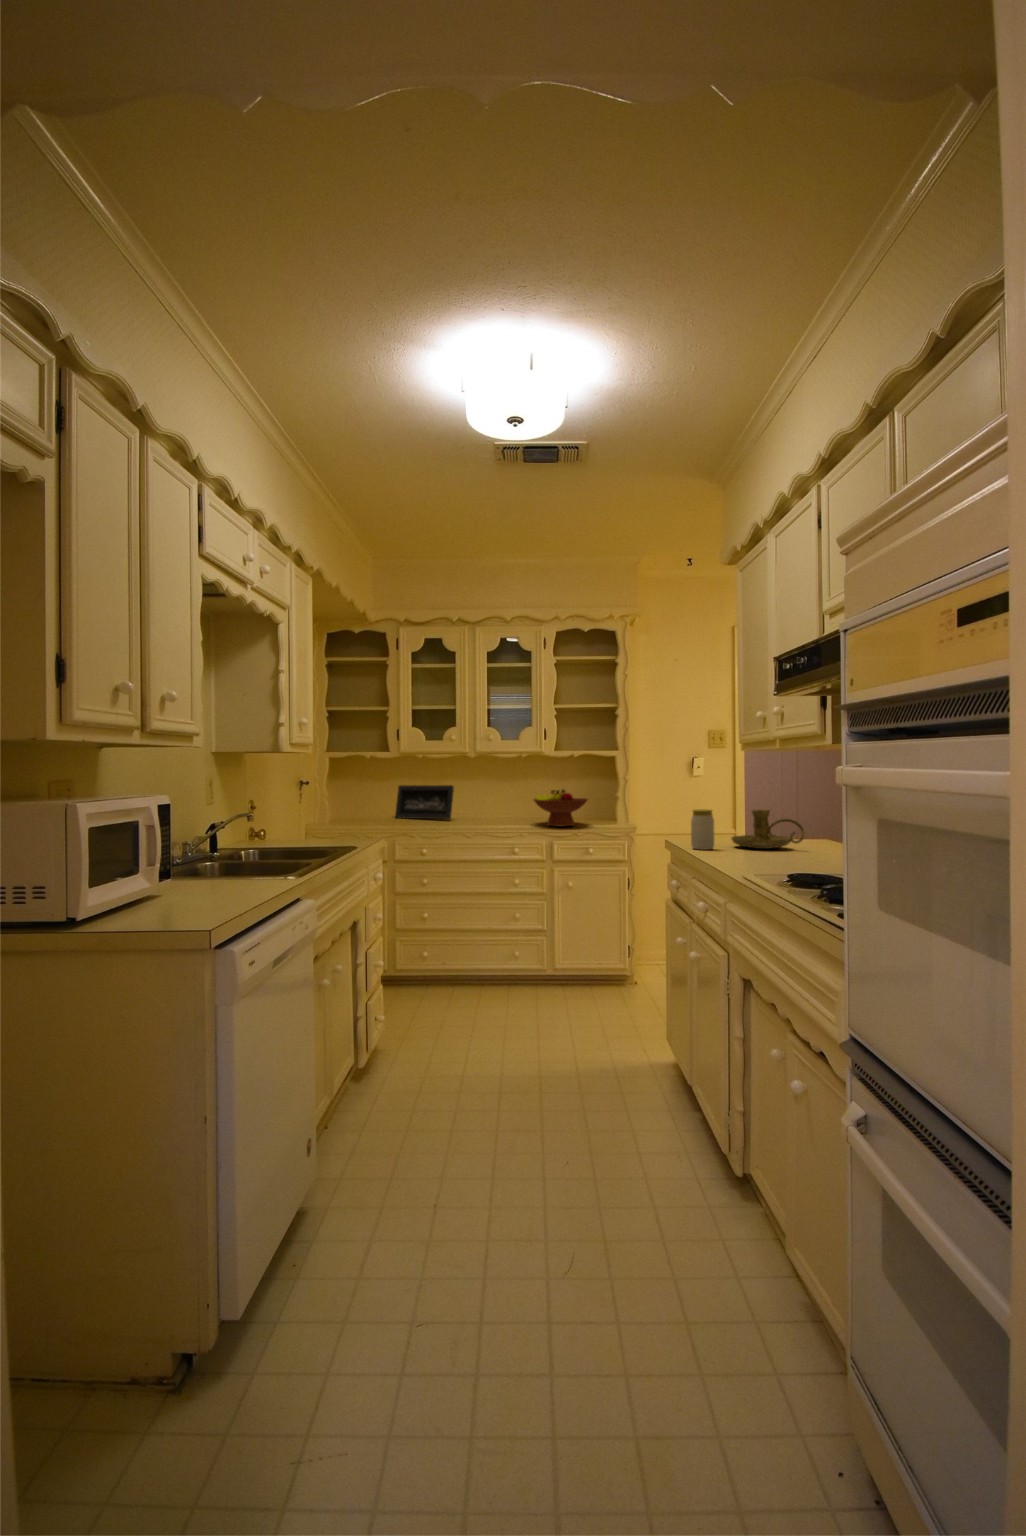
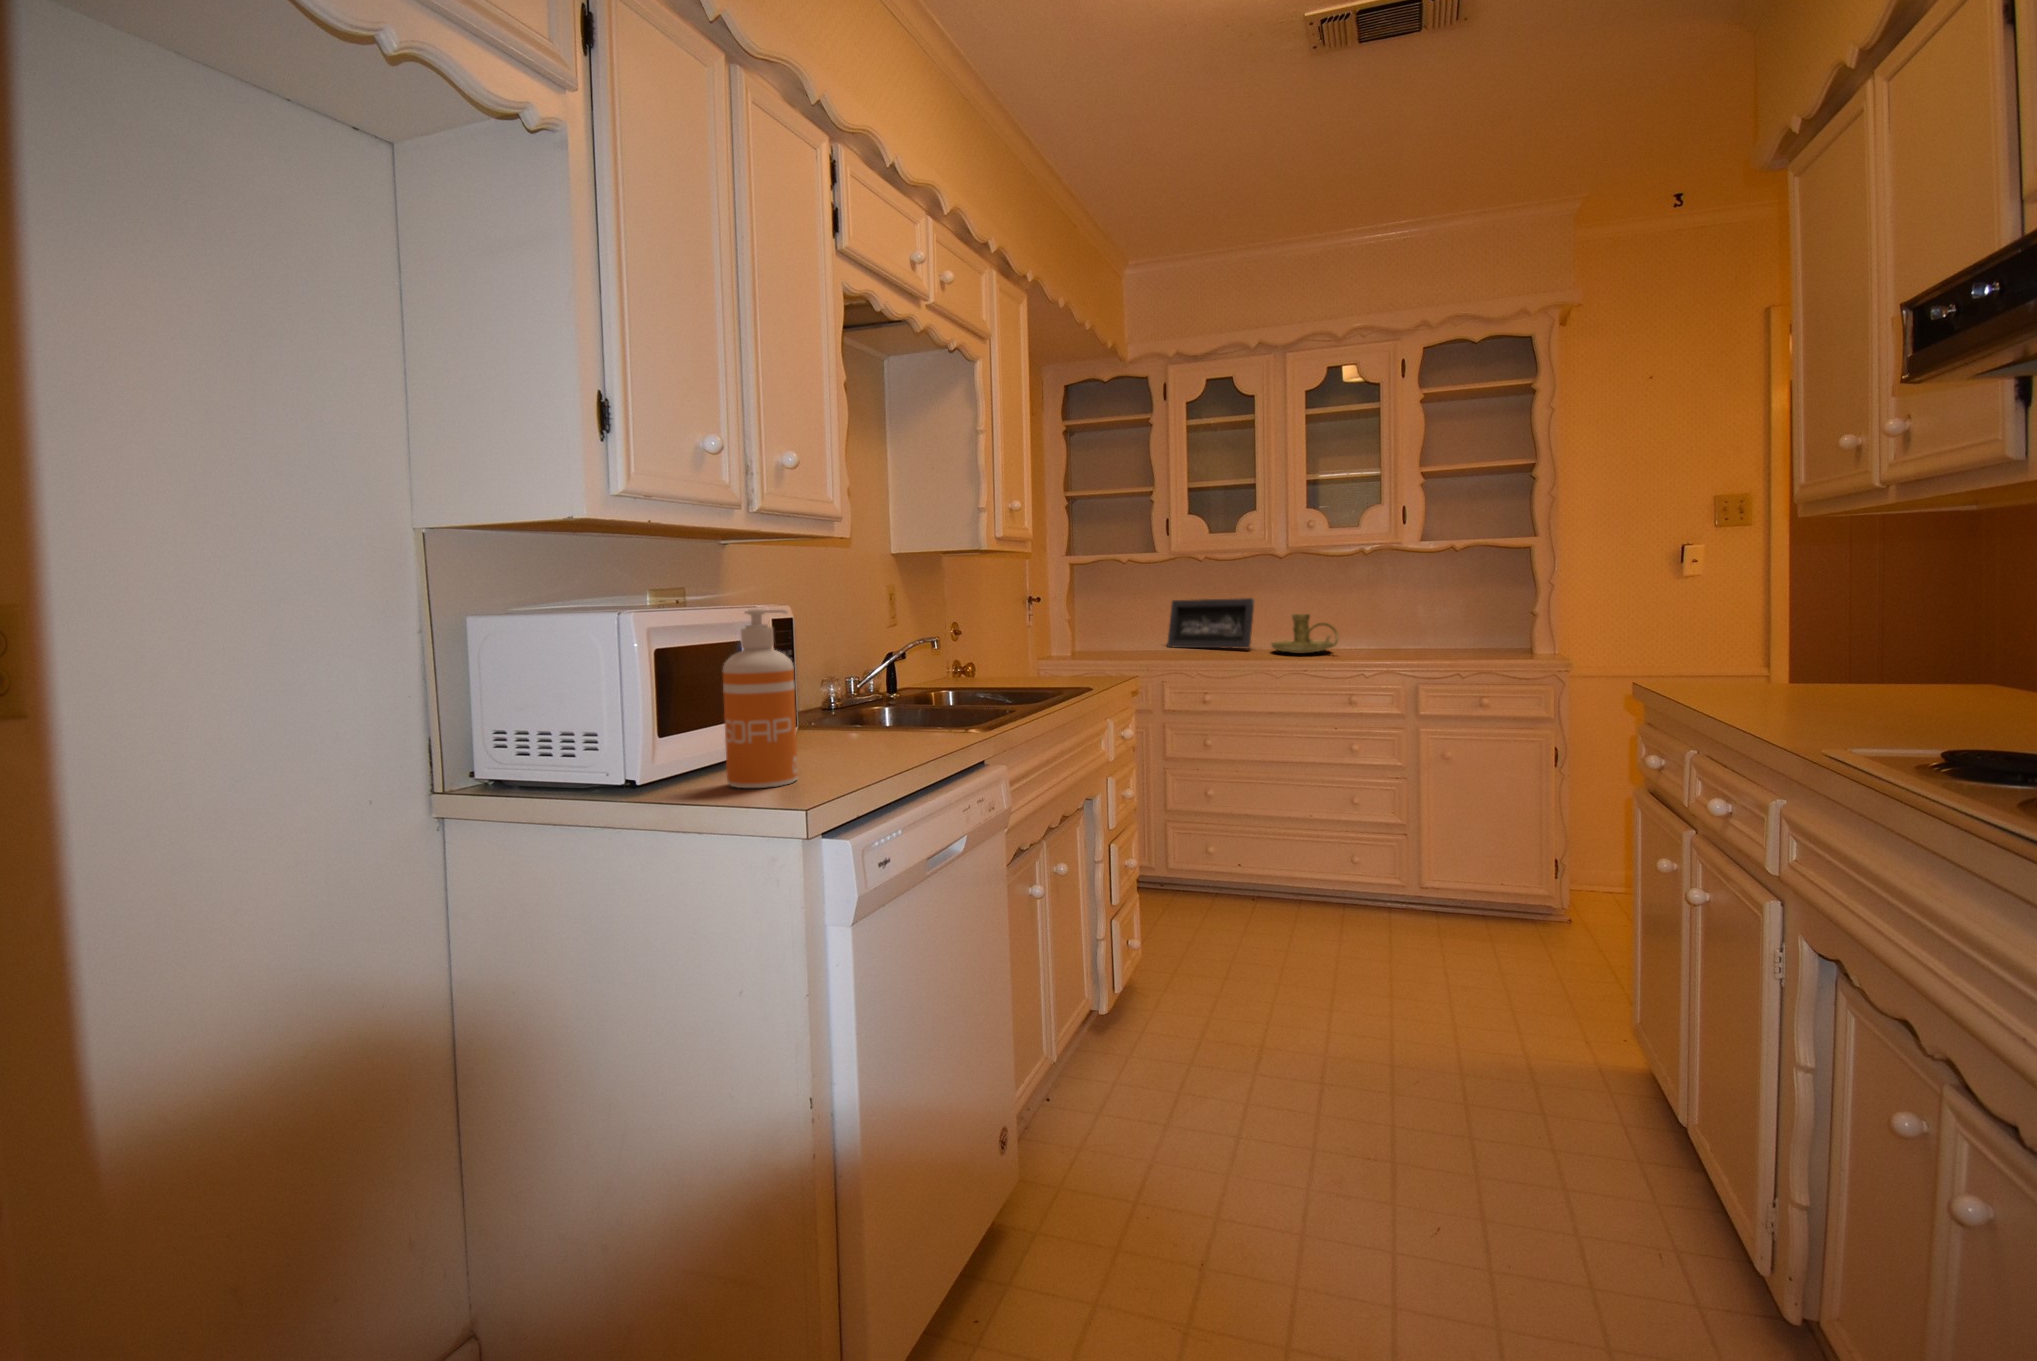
fruit bowl: present [534,790,587,827] -> none [1381,600,1479,659]
soap dispenser: none [141,801,192,919] -> present [723,609,798,788]
jar: present [691,809,714,850] -> none [1692,626,1744,700]
candle holder: present [732,810,804,849] -> present [1271,614,1339,653]

